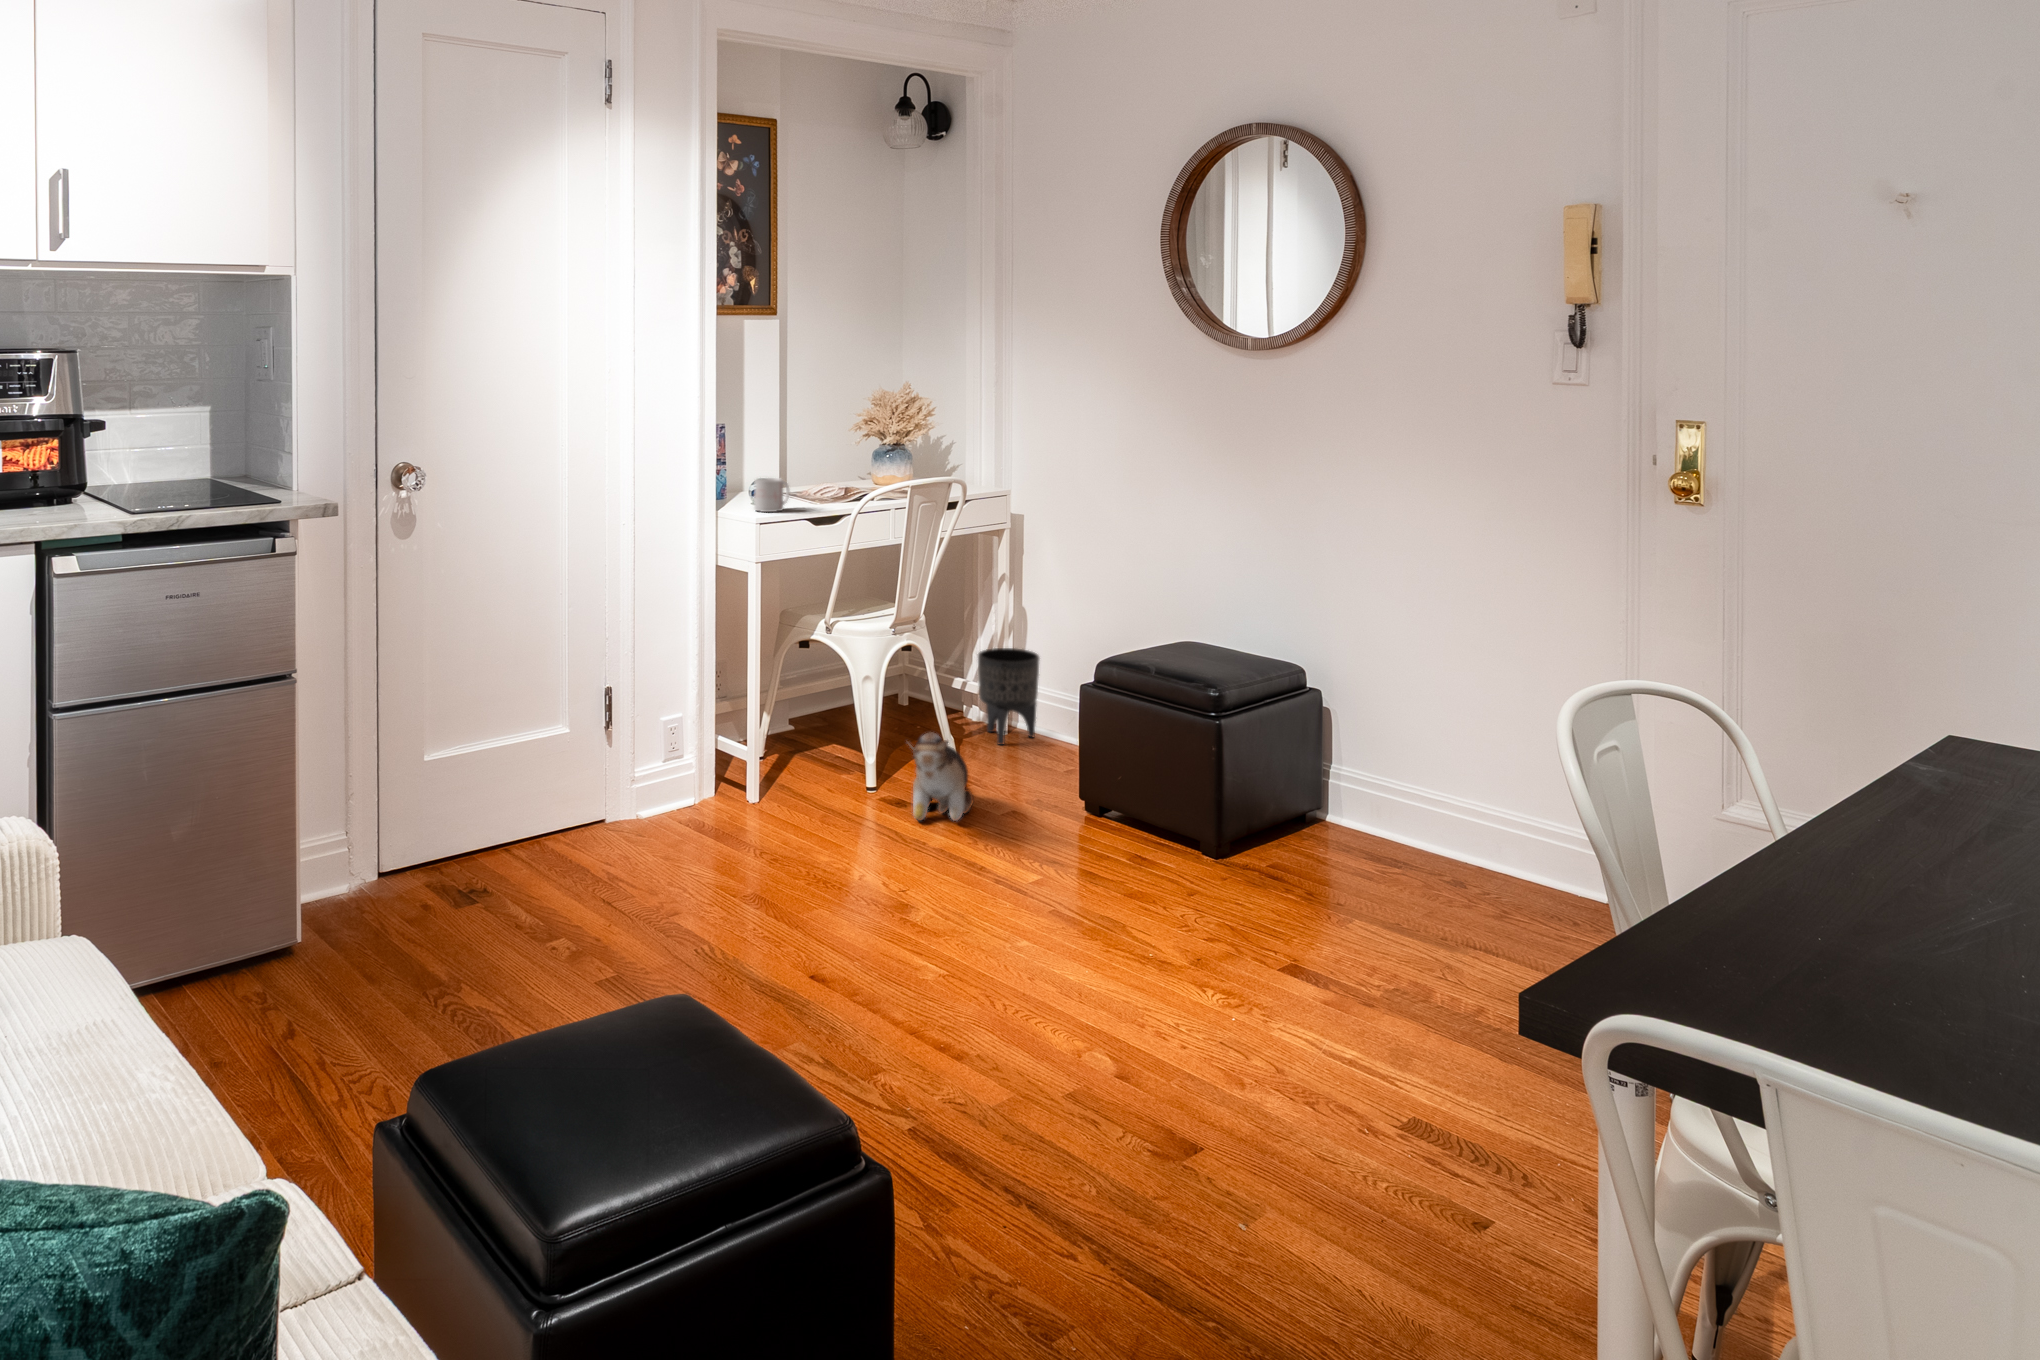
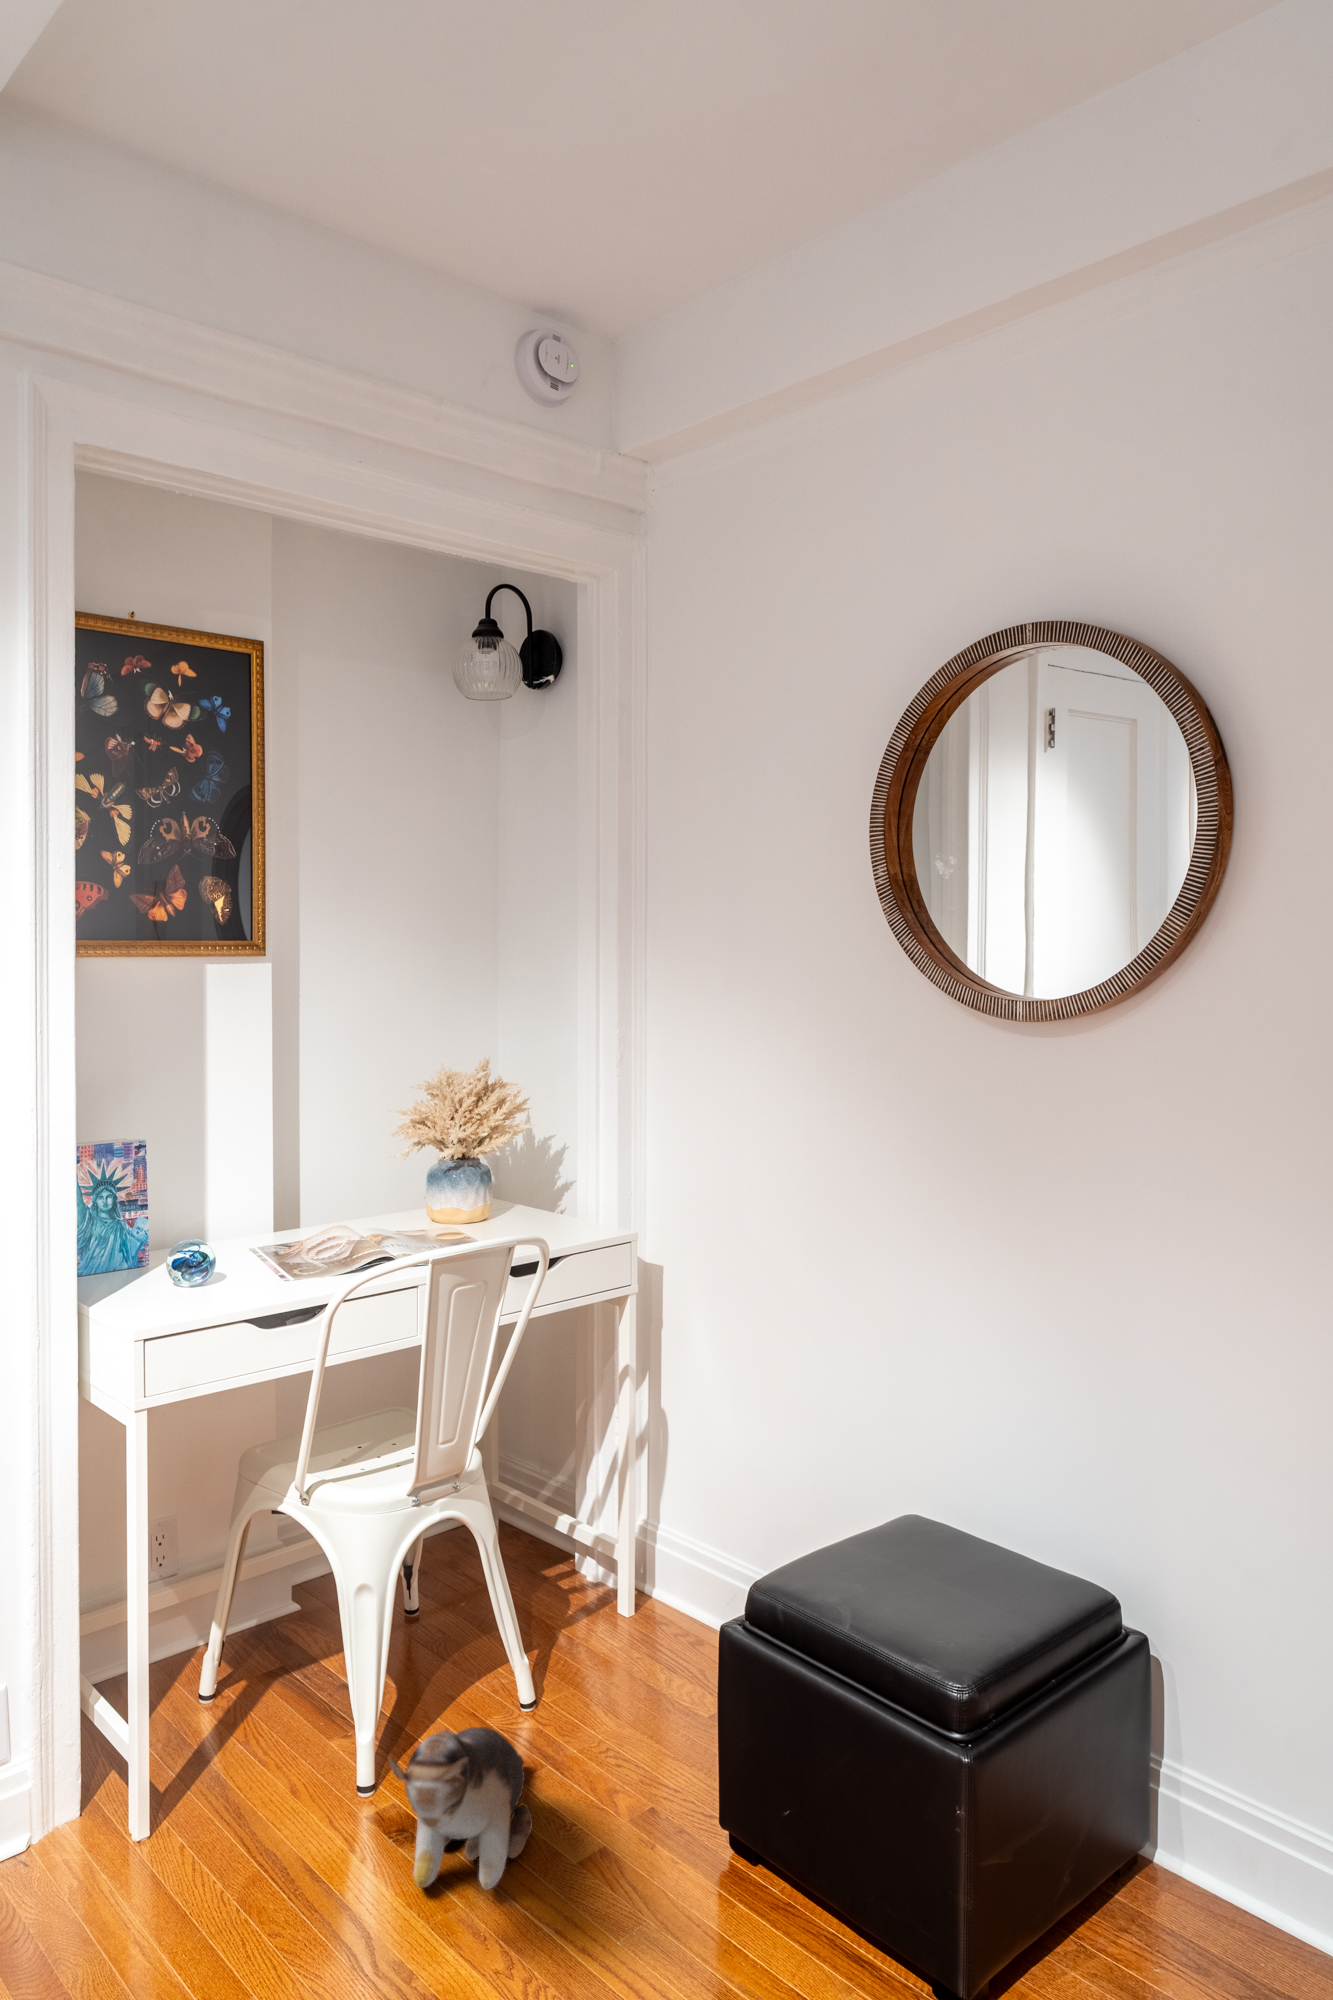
mug: present [754,478,789,512] -> none [161,1240,231,1305]
planter: present [978,648,1040,745] -> none [581,1479,679,1648]

